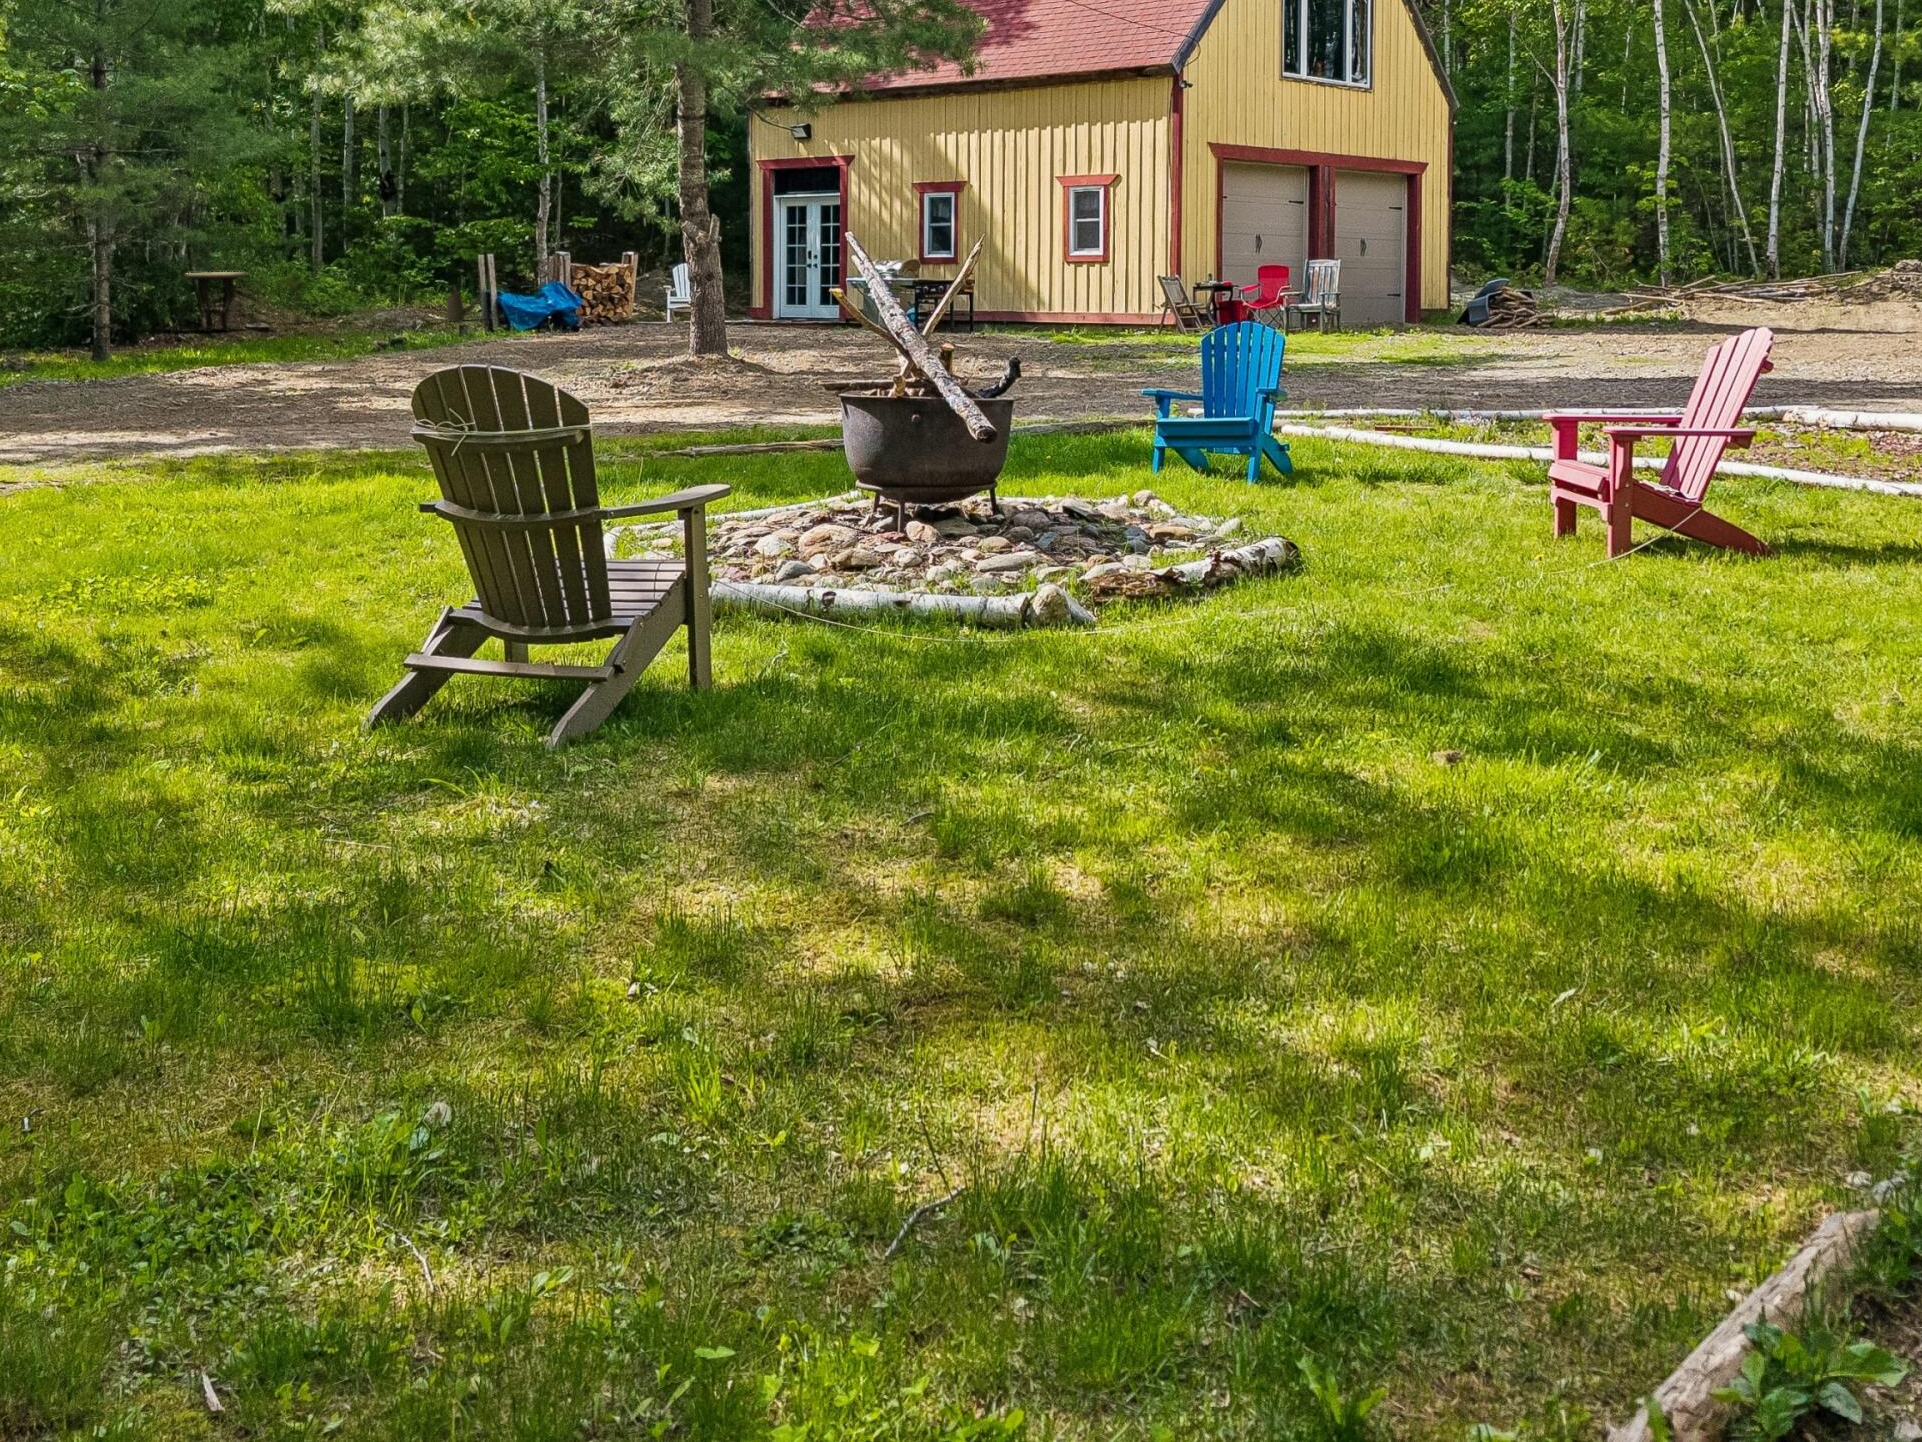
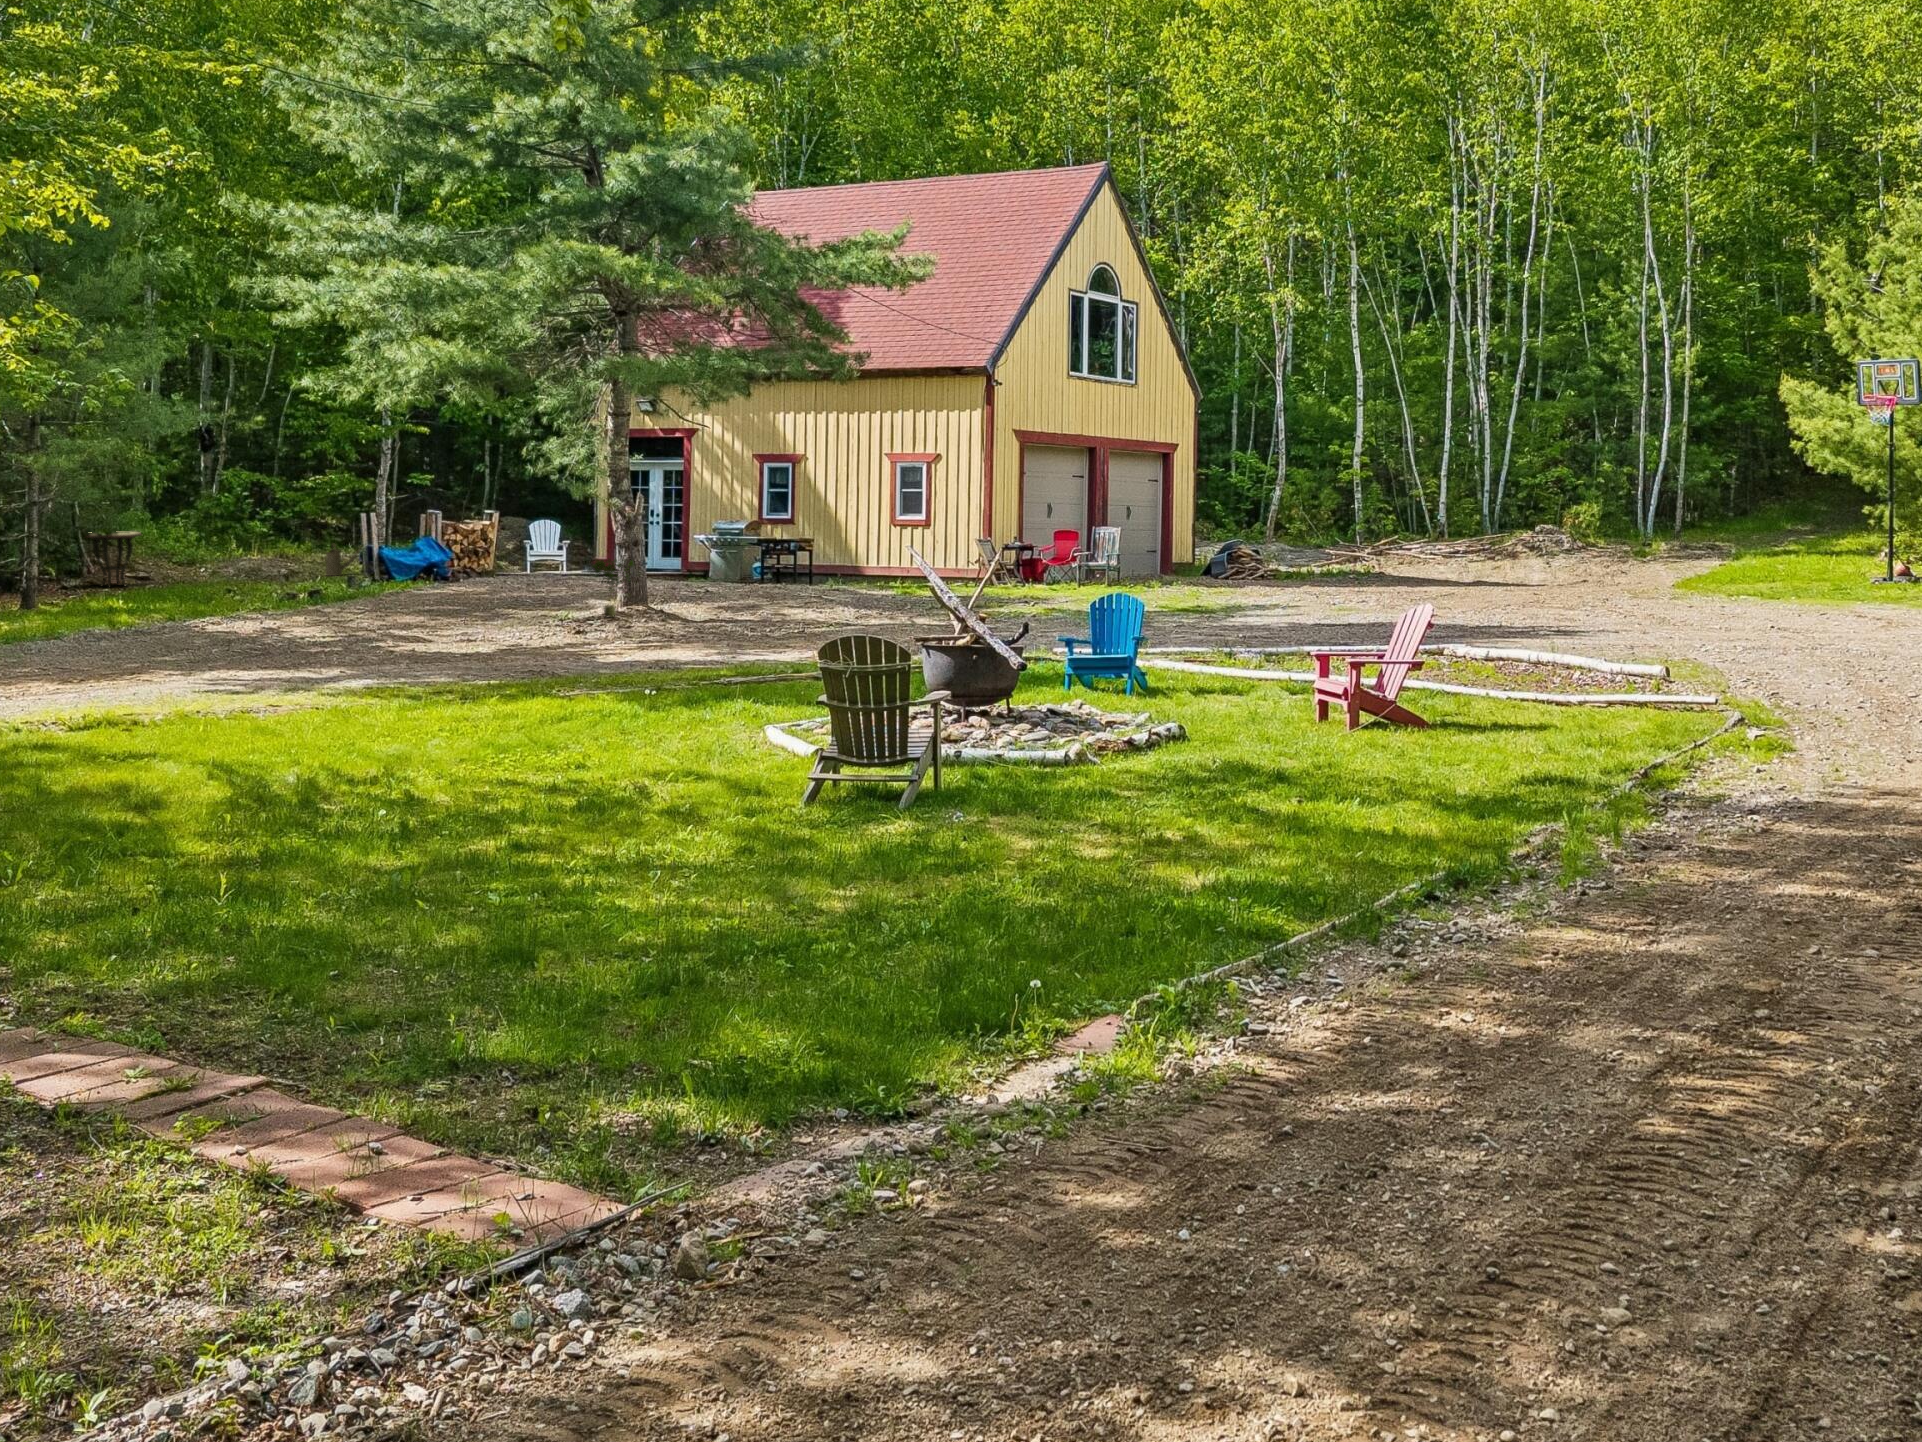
potted plant: present [274,273,310,325] -> present [588,559,633,617]

